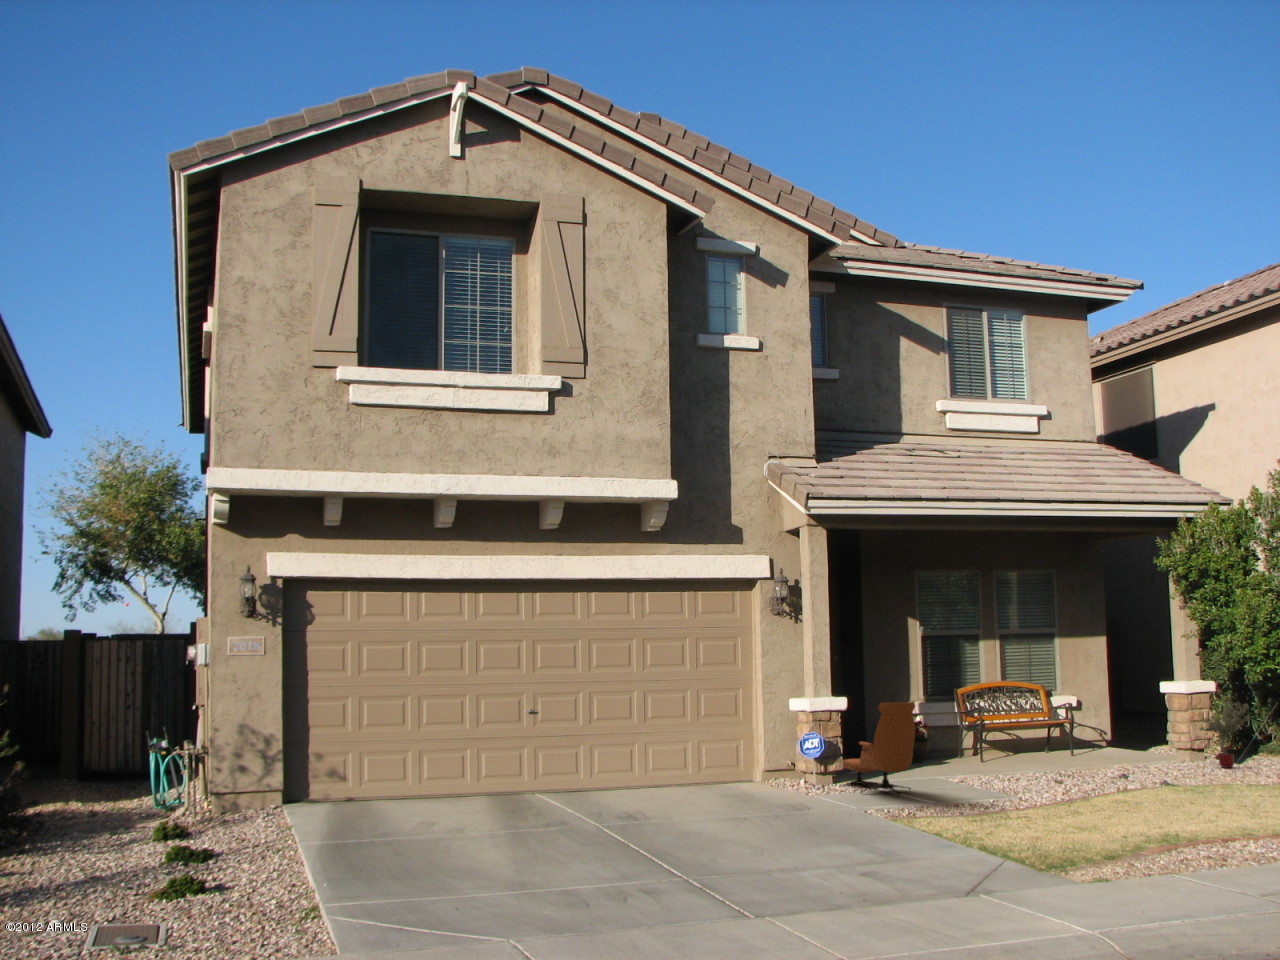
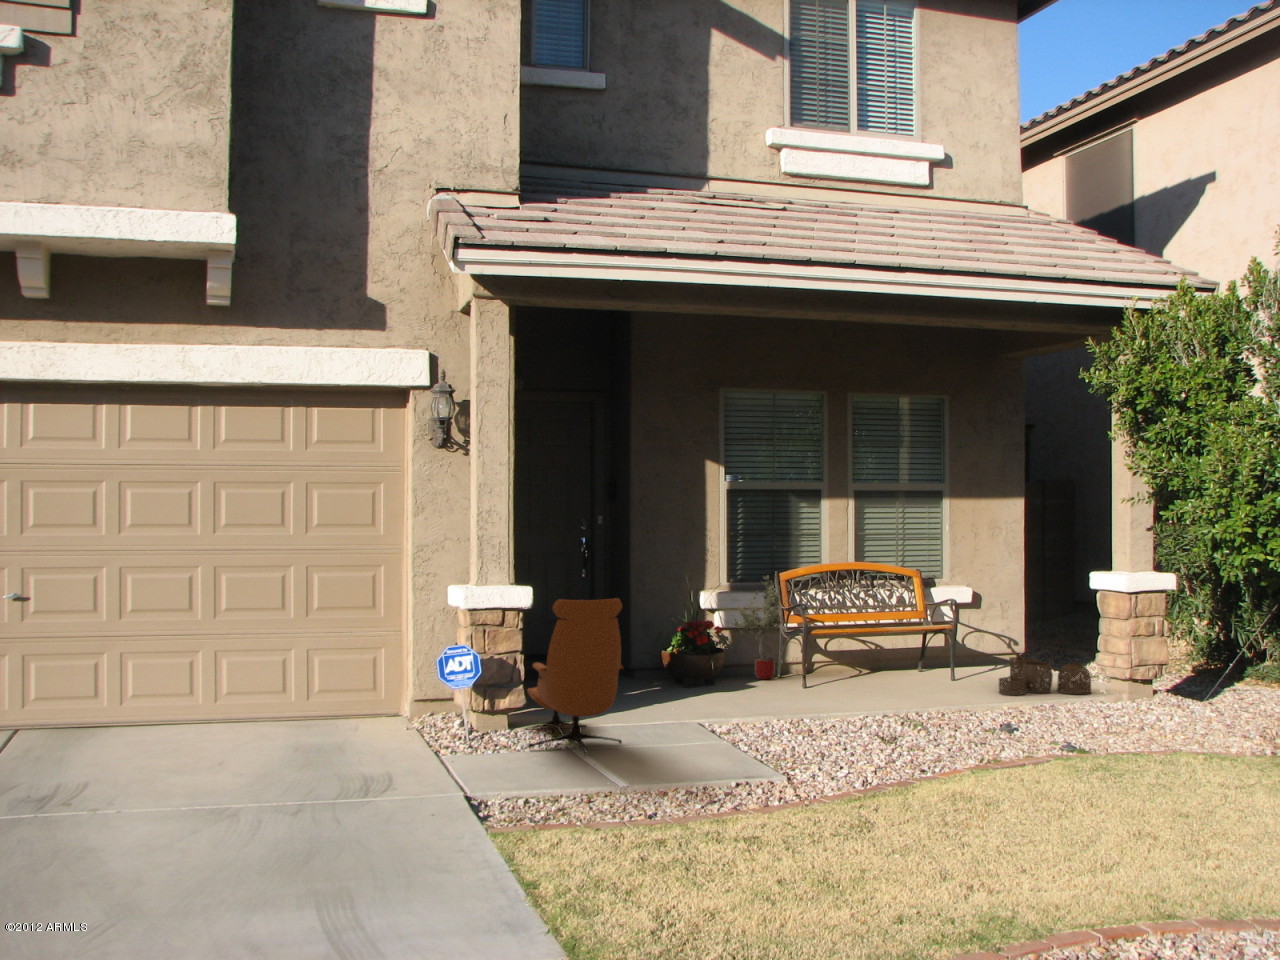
potted tree: present [1199,696,1249,768] -> present [733,576,796,680]
woven basket: none [1109,737,1168,763] -> present [998,656,1091,695]

